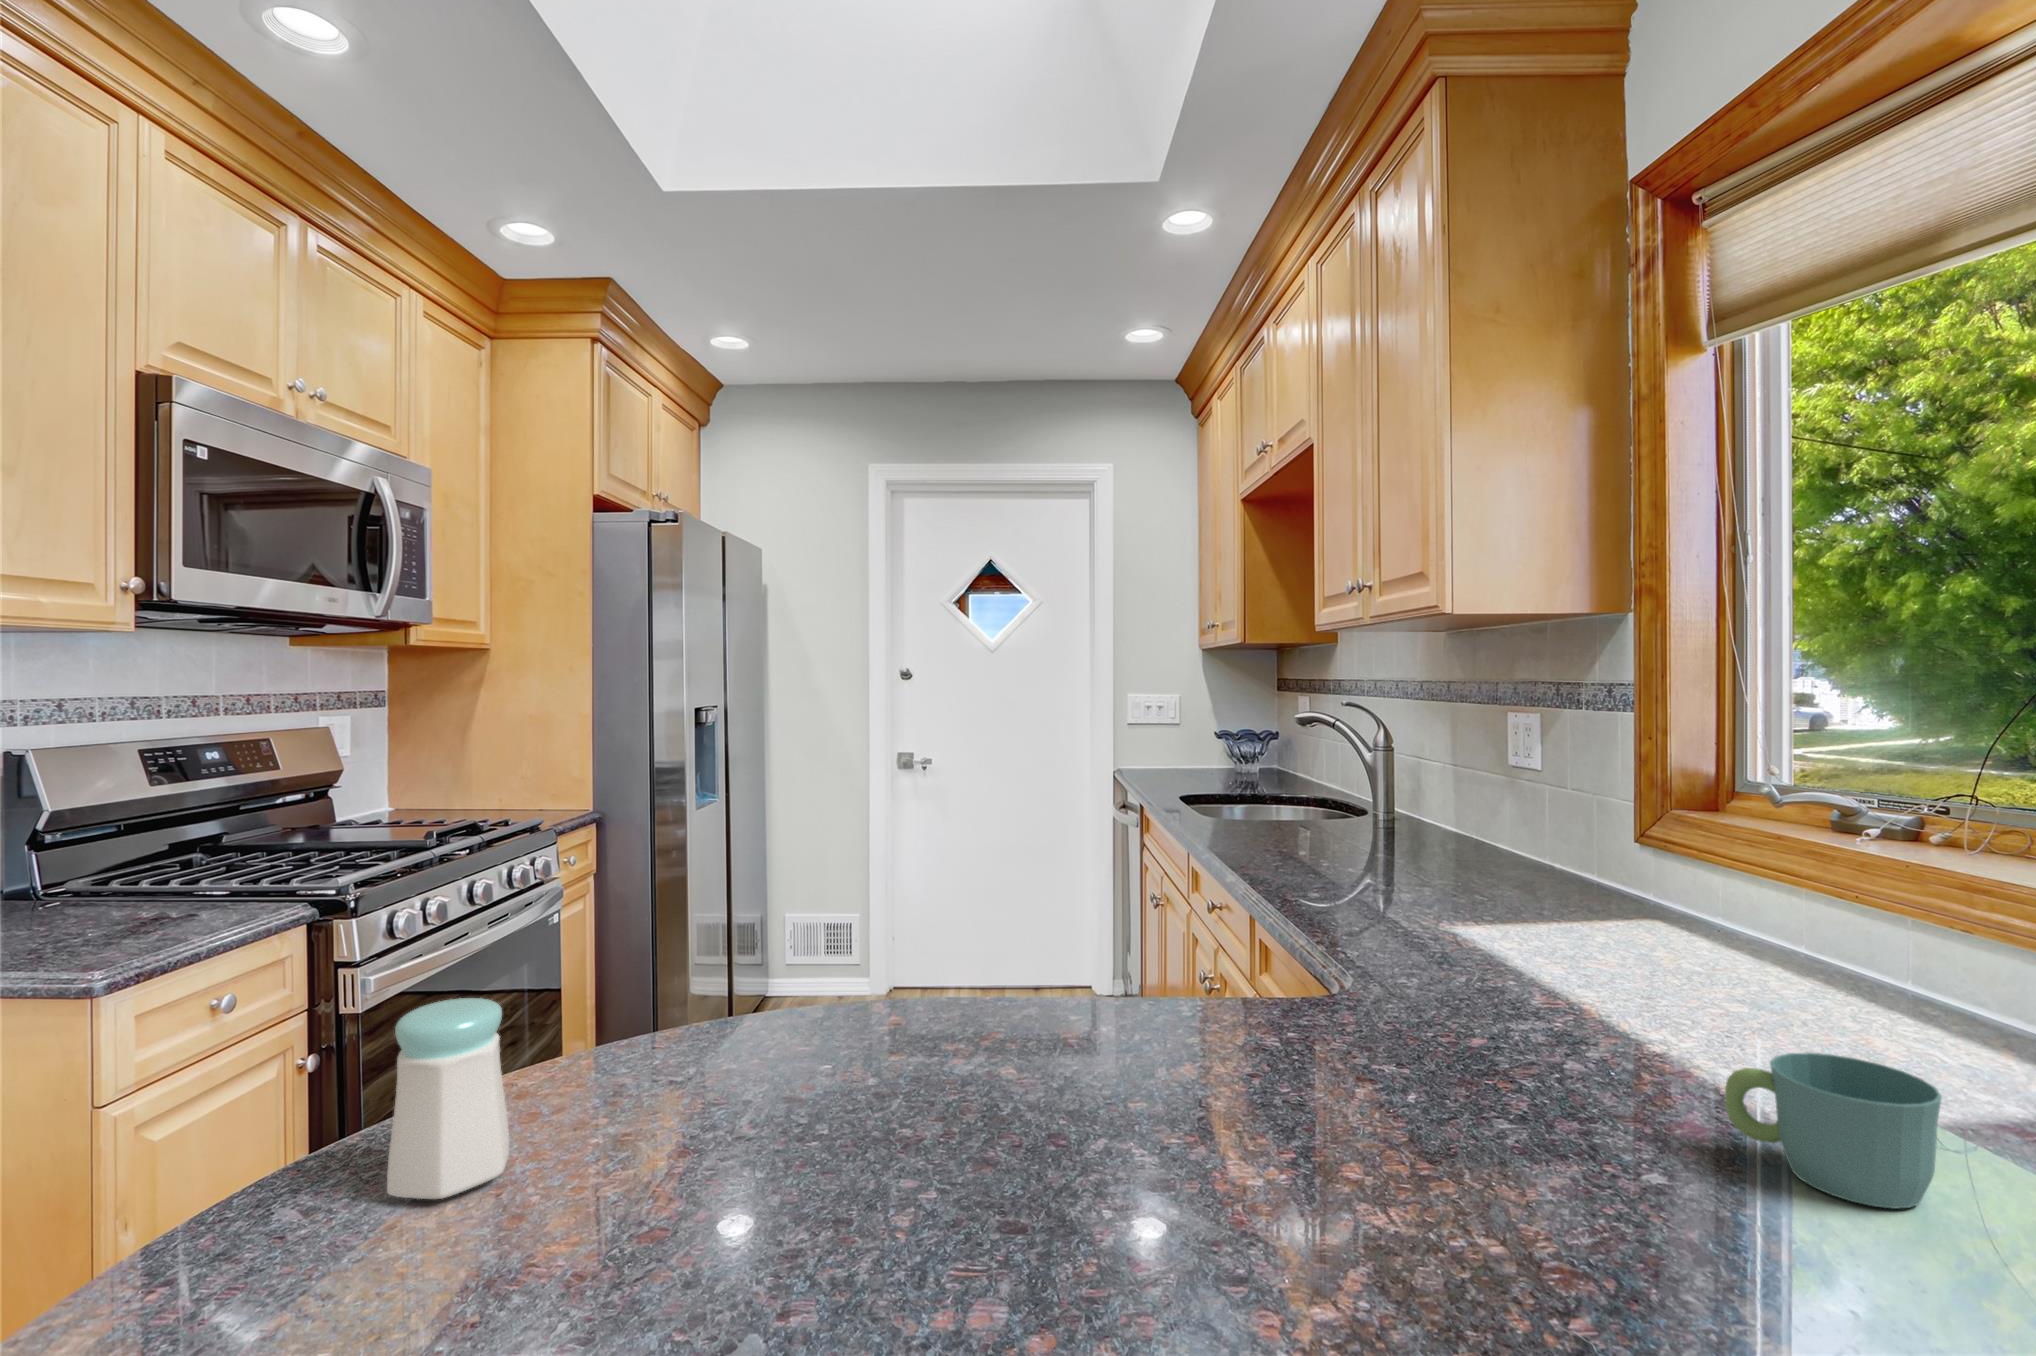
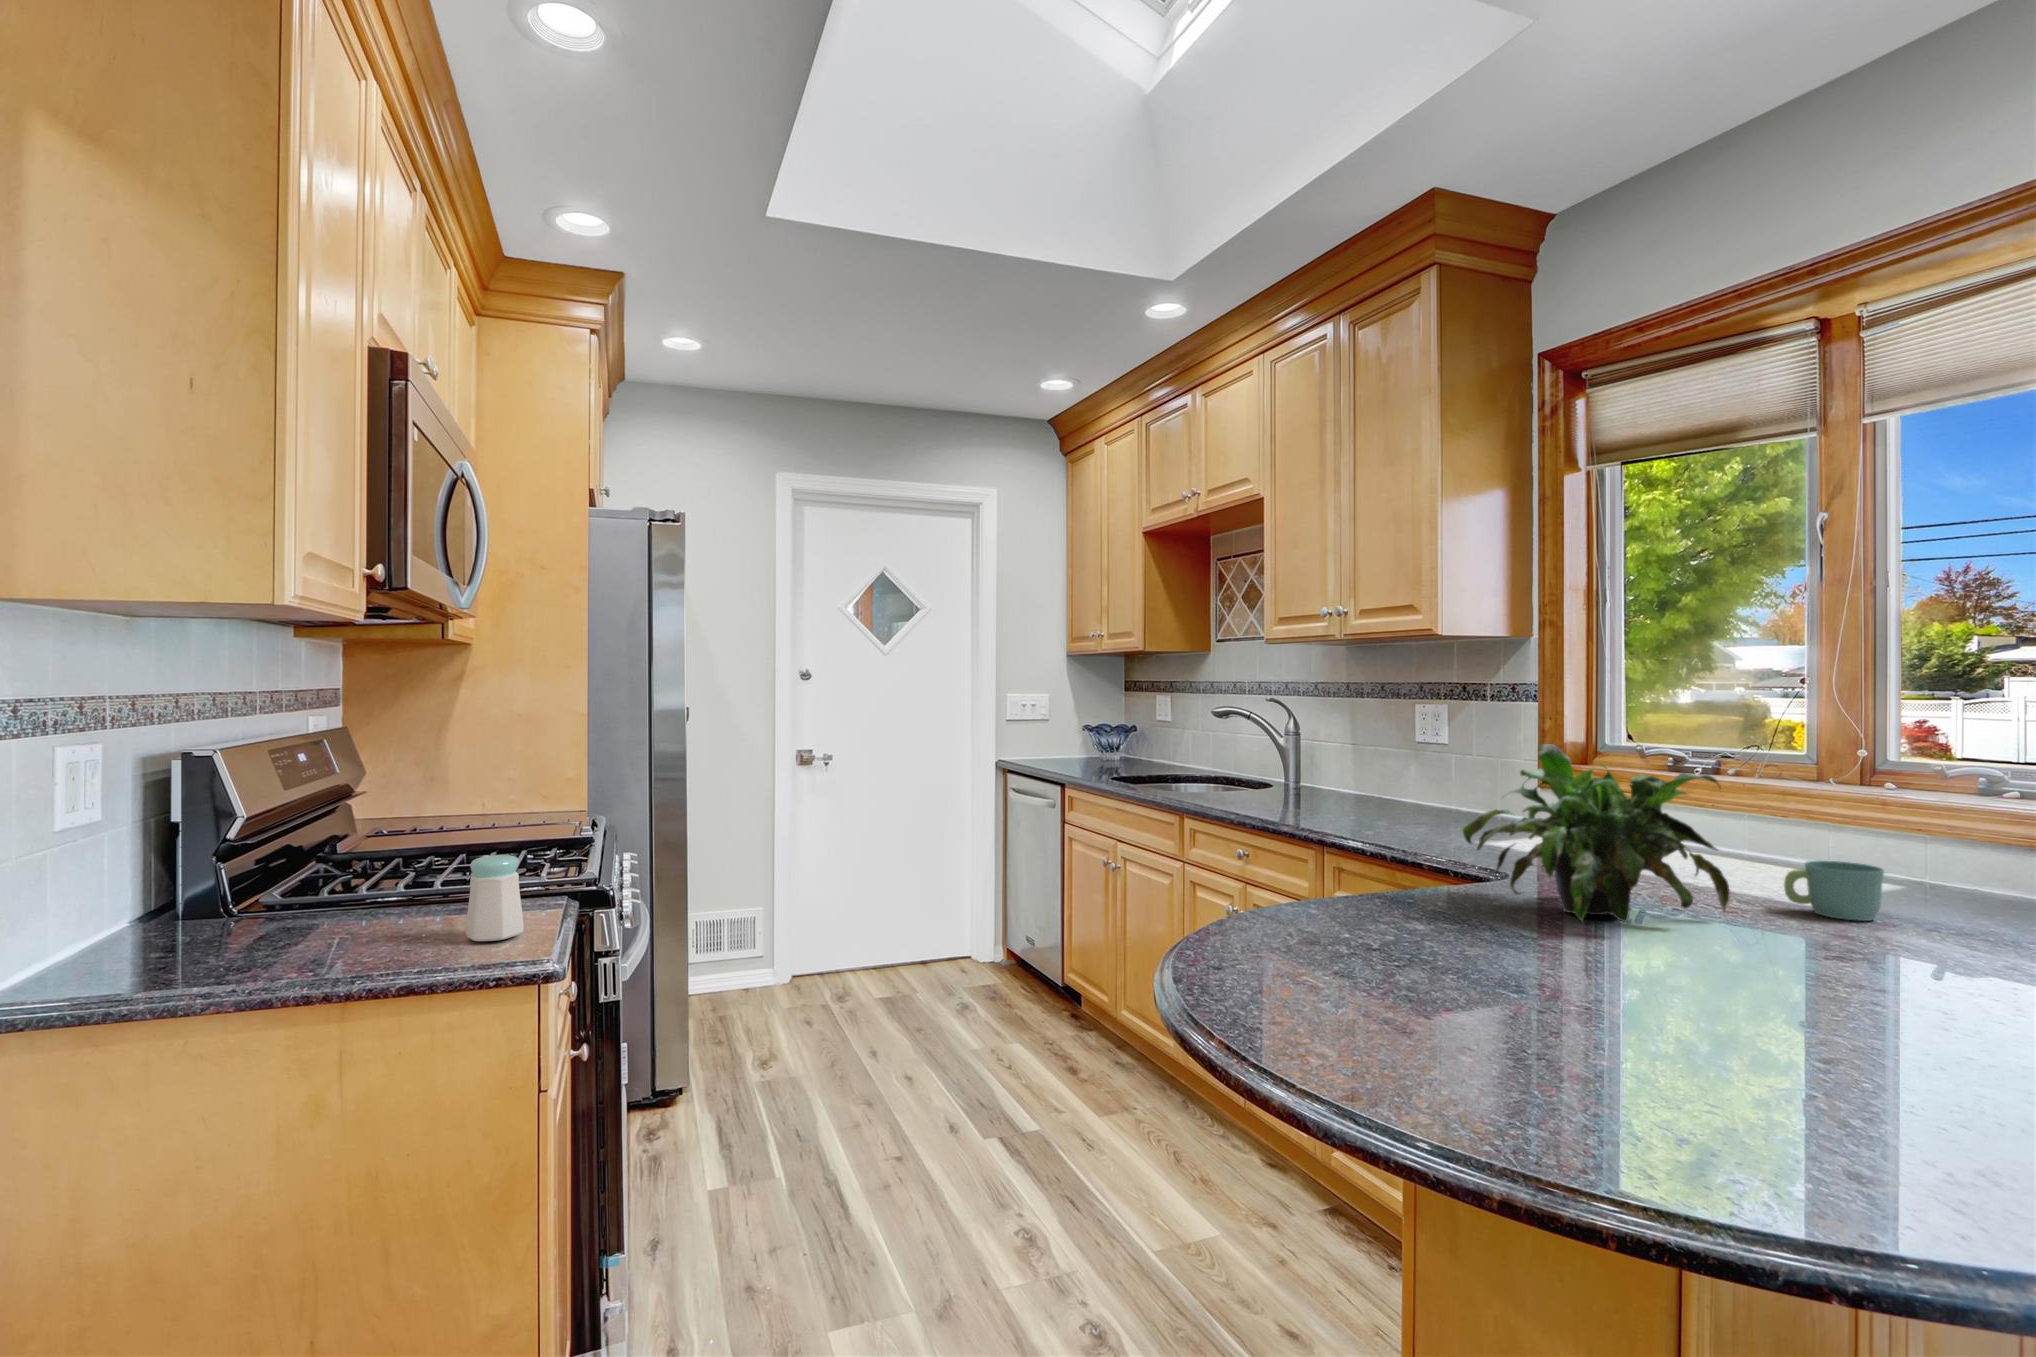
potted plant: none [1069,795,1531,1144] -> present [1463,744,1730,922]
salt shaker: present [387,998,509,1199] -> present [466,855,524,941]

